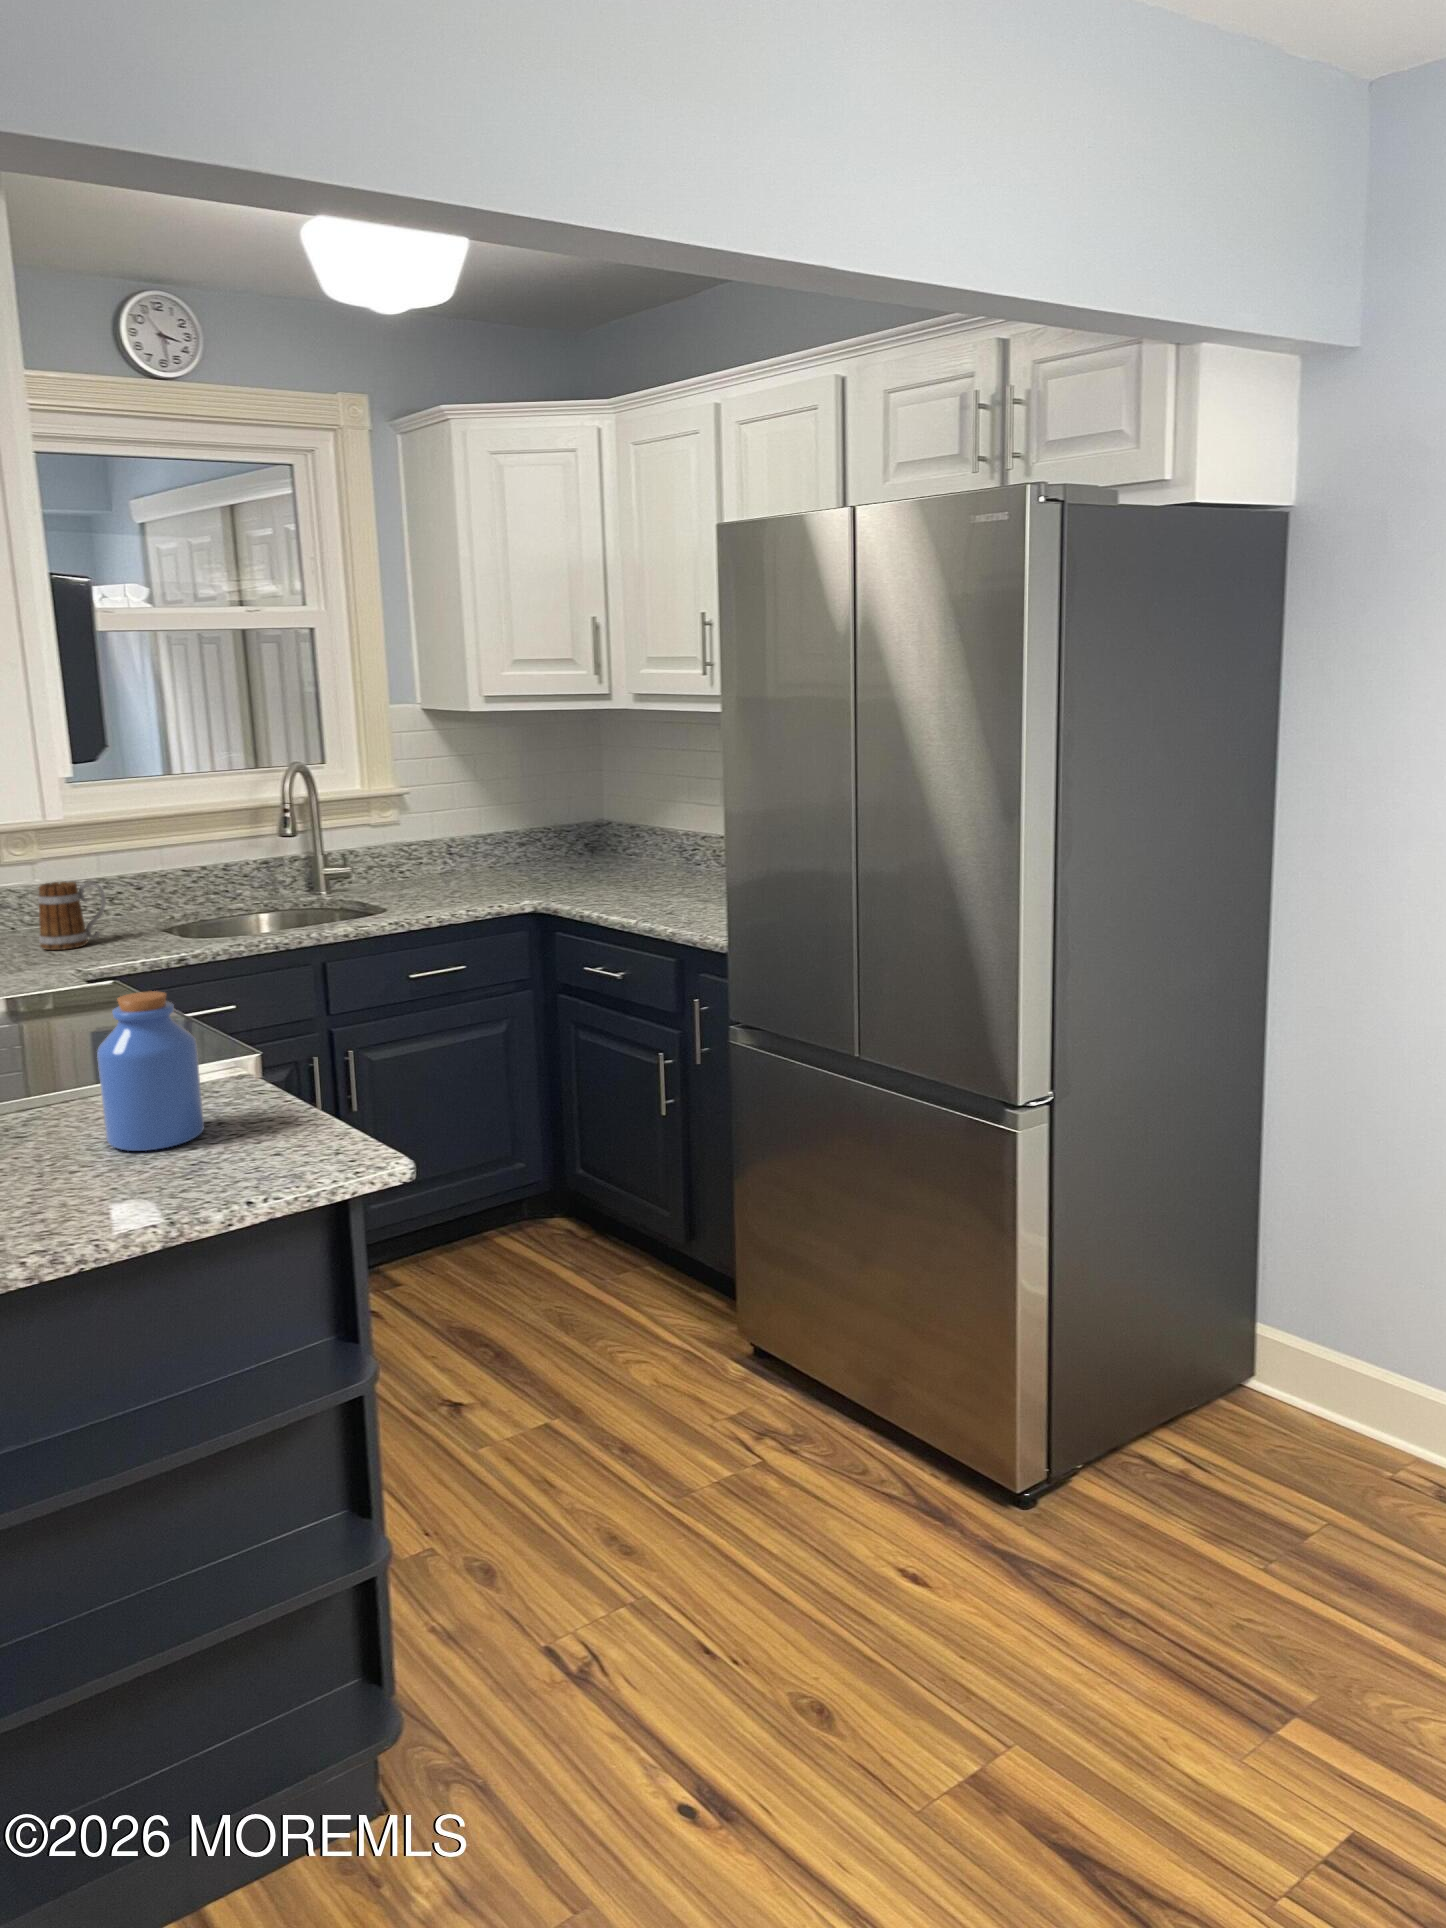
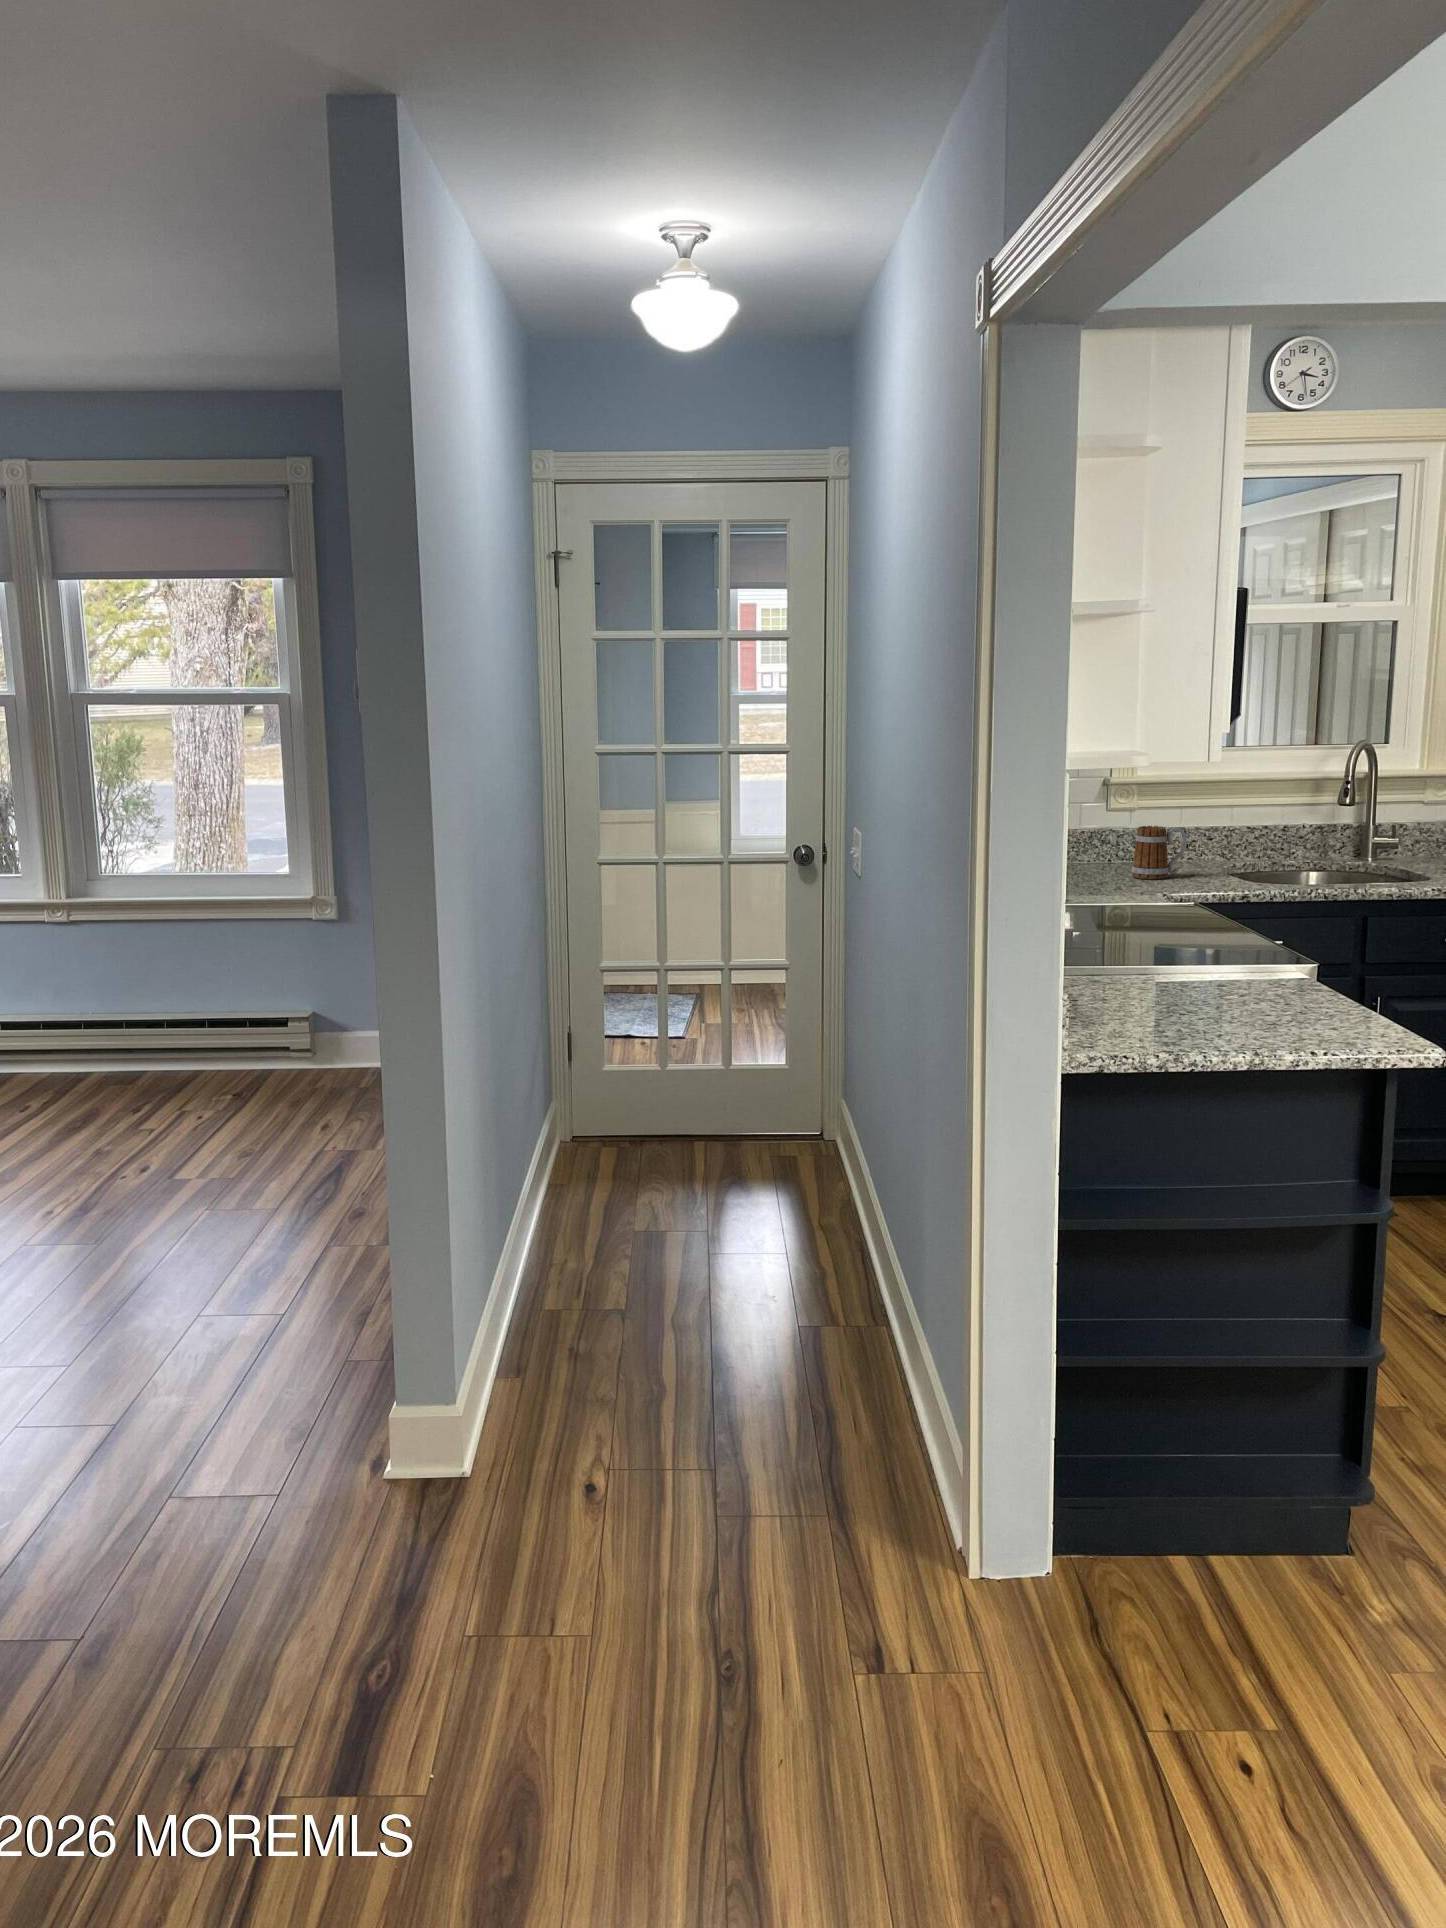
jar: present [97,991,204,1151] -> none [1204,895,1281,1011]

